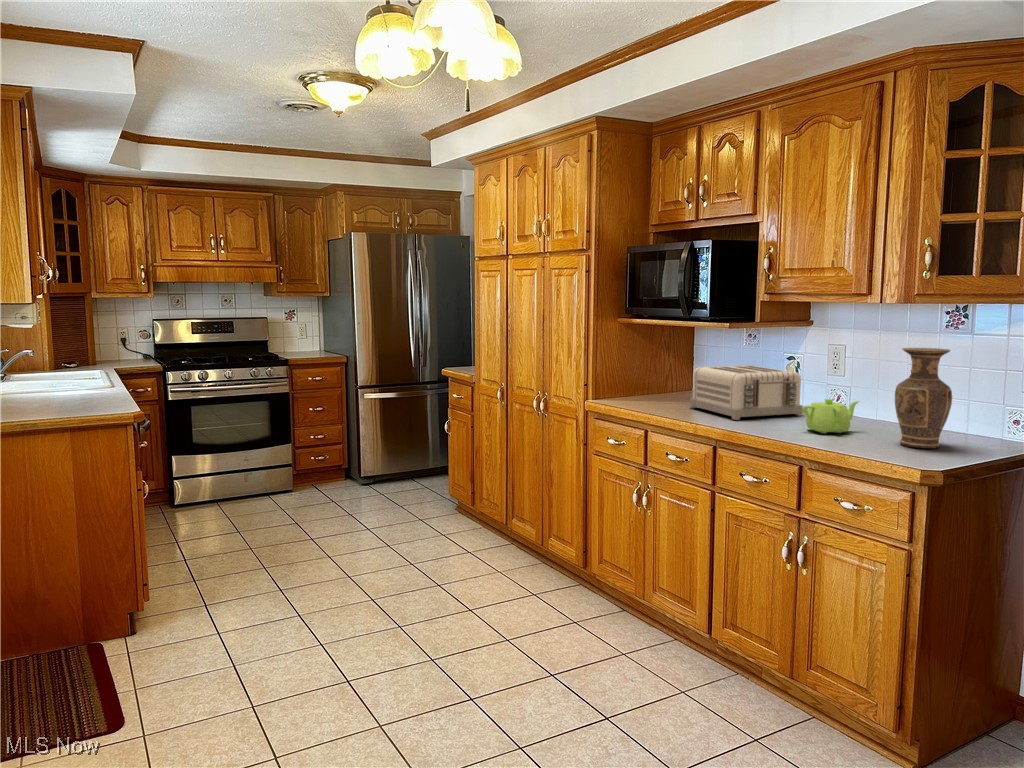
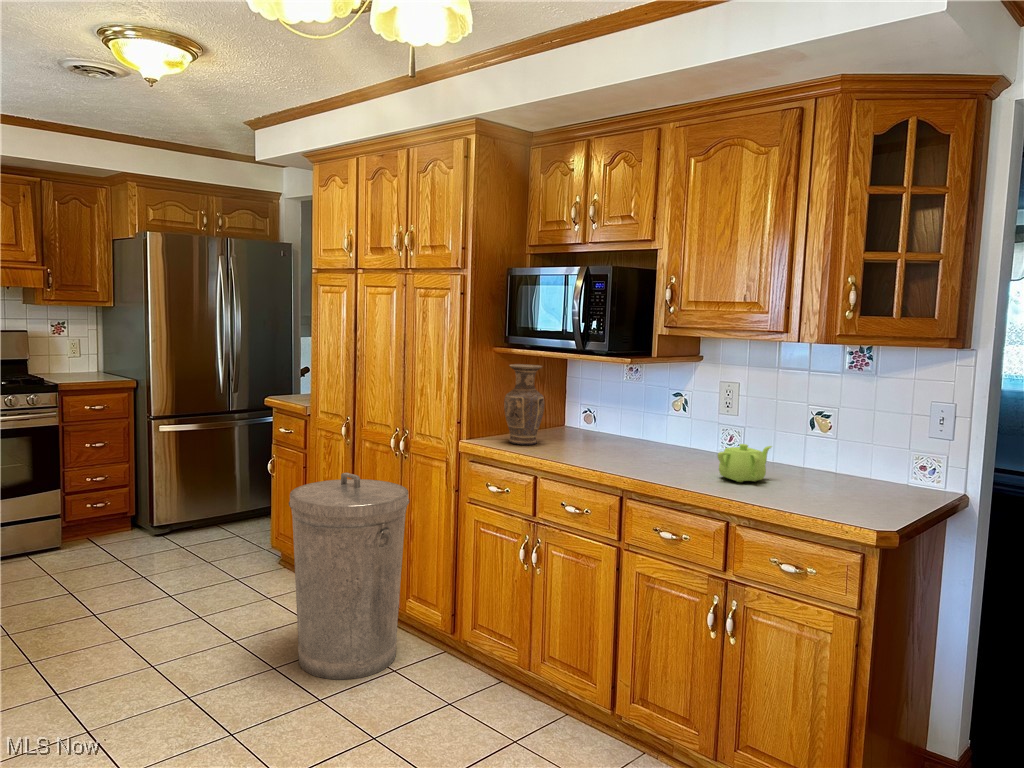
vase: present [895,348,952,449] -> present [504,364,545,445]
toaster: present [690,365,803,420] -> none [579,402,701,466]
trash can: none [448,427,547,597] -> present [289,473,409,680]

